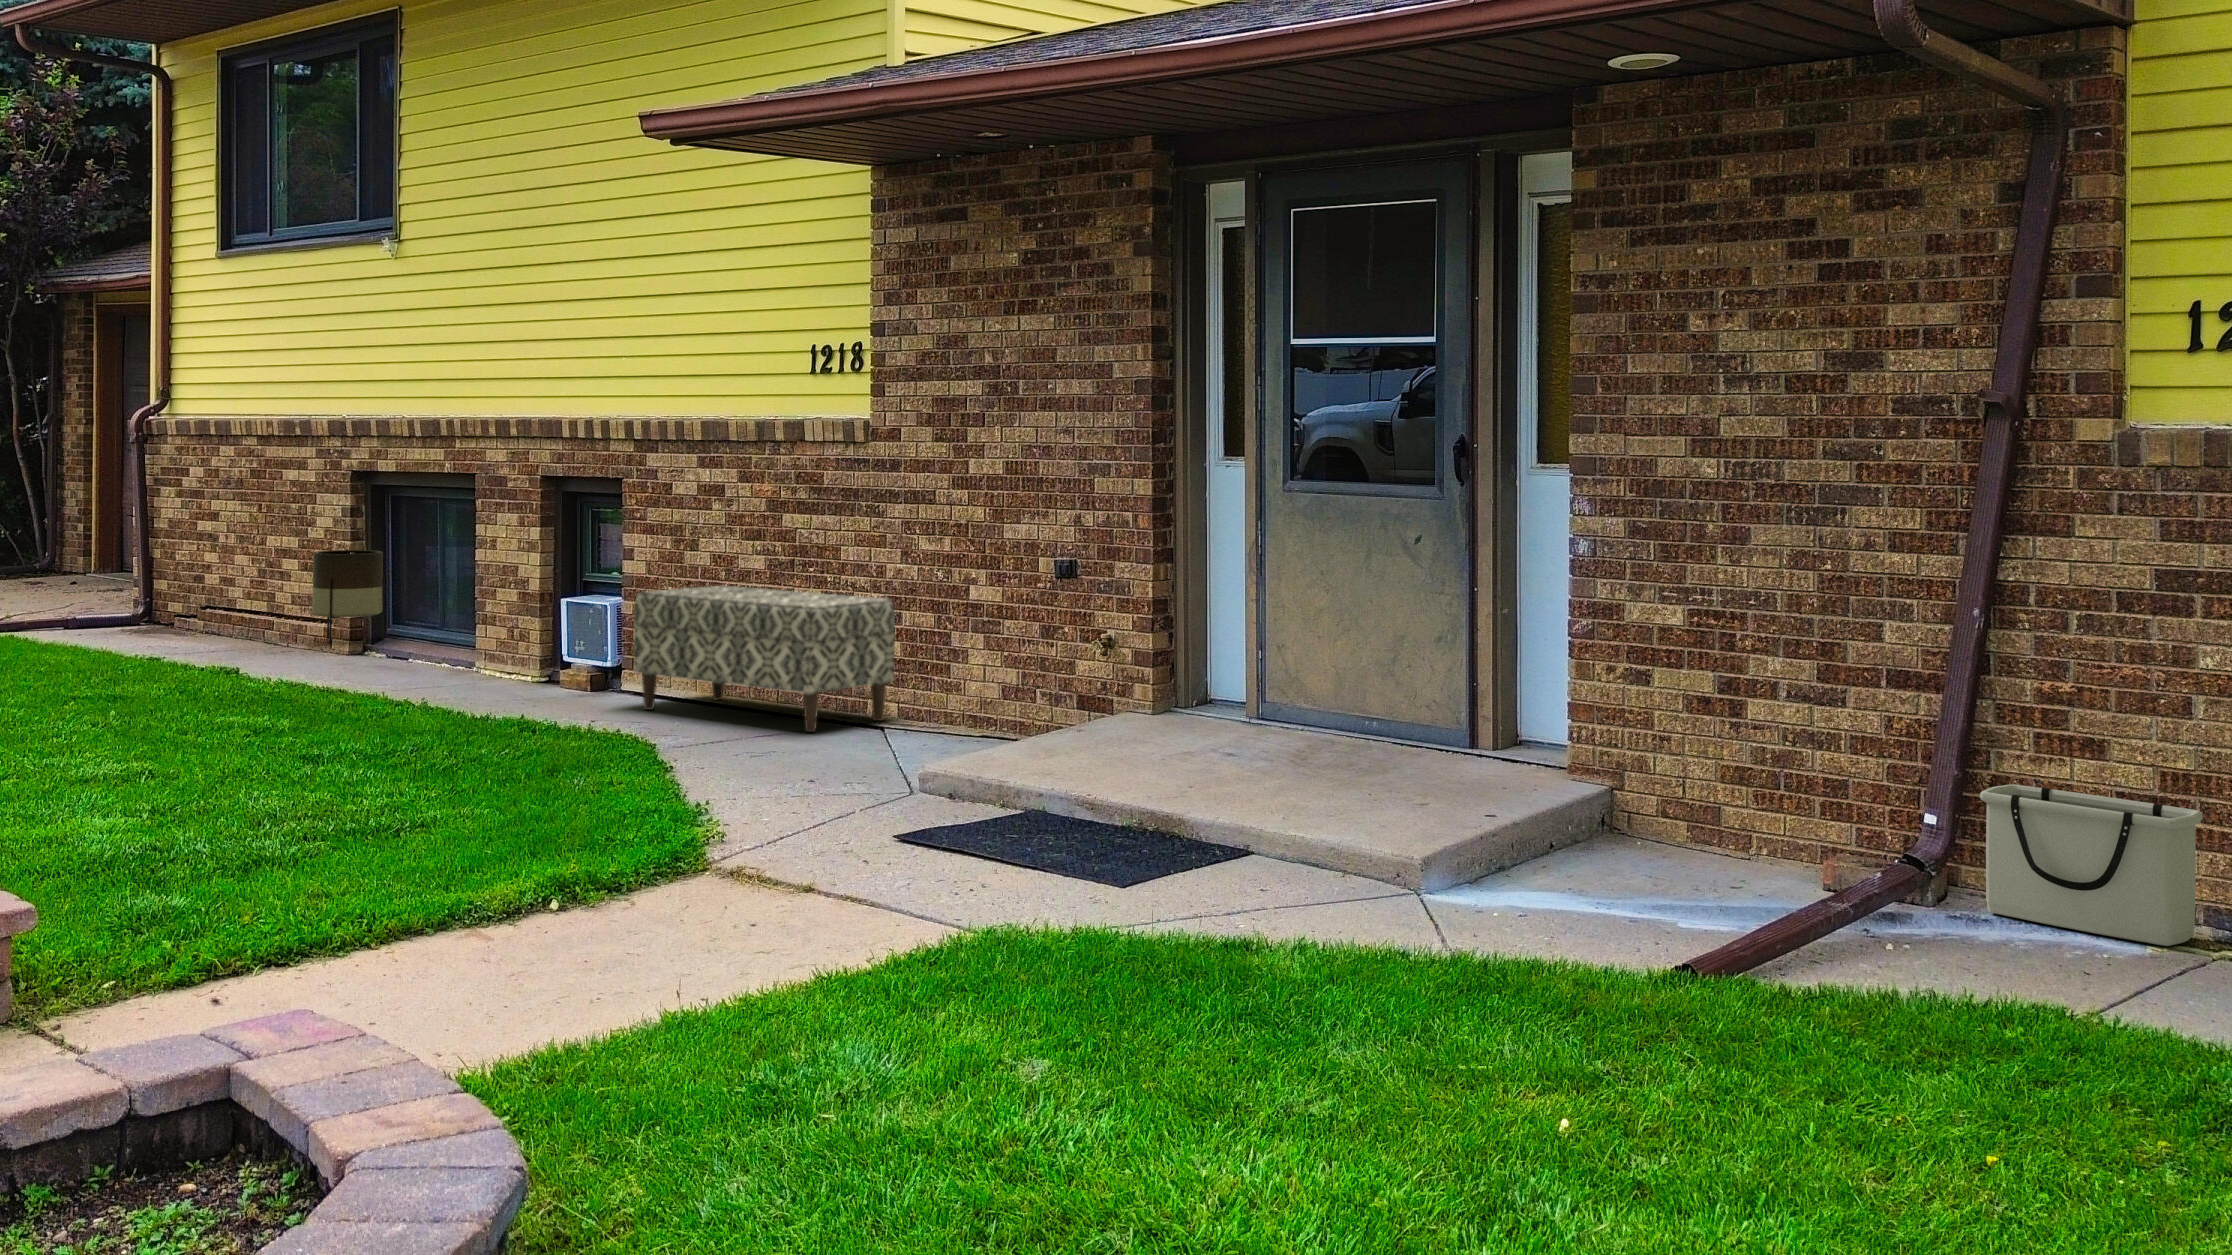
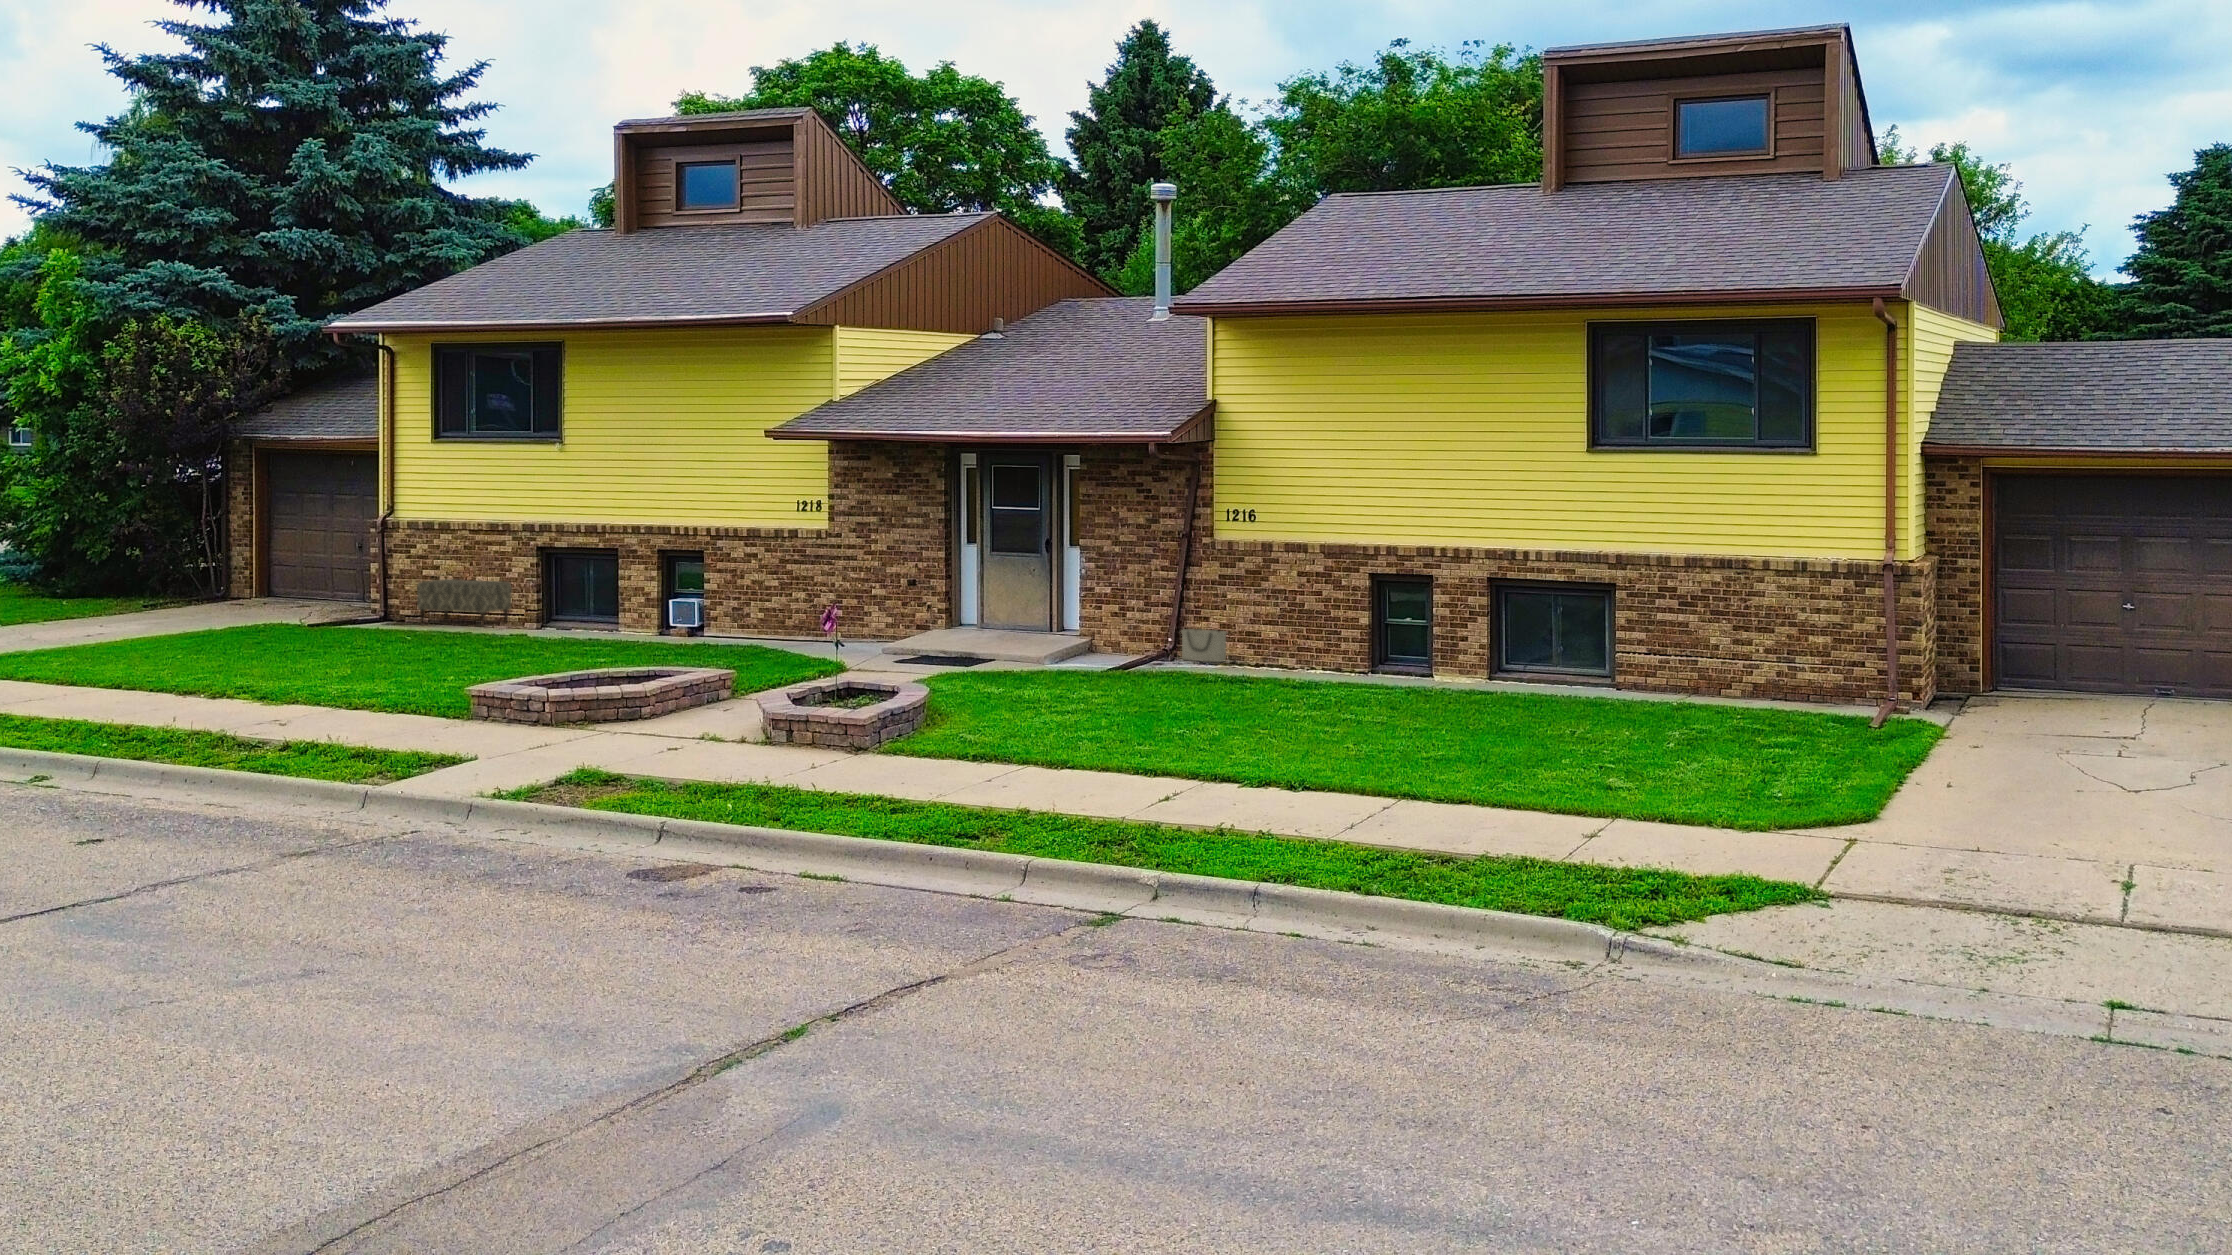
planter: present [312,550,385,645] -> none [526,583,557,625]
bench: present [634,585,895,732] -> present [417,579,512,625]

